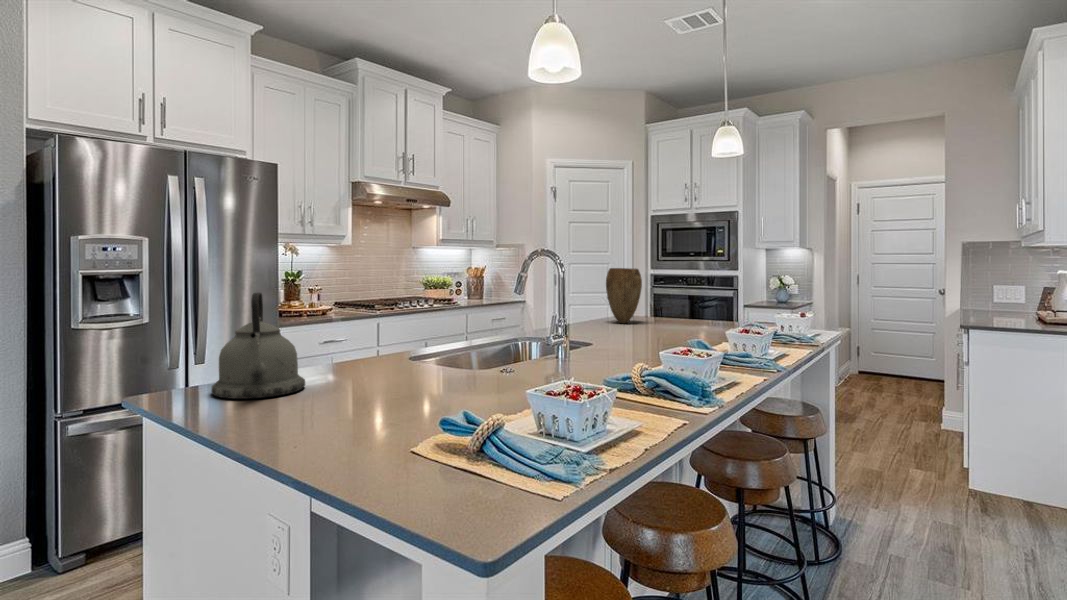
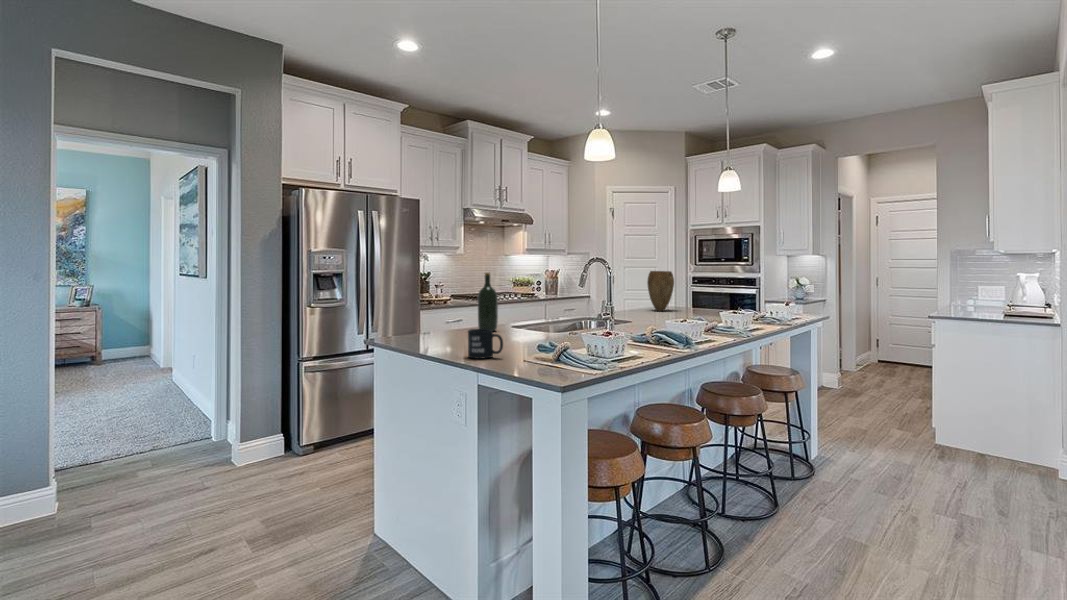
wine bottle: none [346,272,381,370] -> present [478,273,498,331]
kettle: present [211,293,305,399] -> none [411,284,459,341]
mug: none [290,386,365,453] -> present [468,329,503,359]

